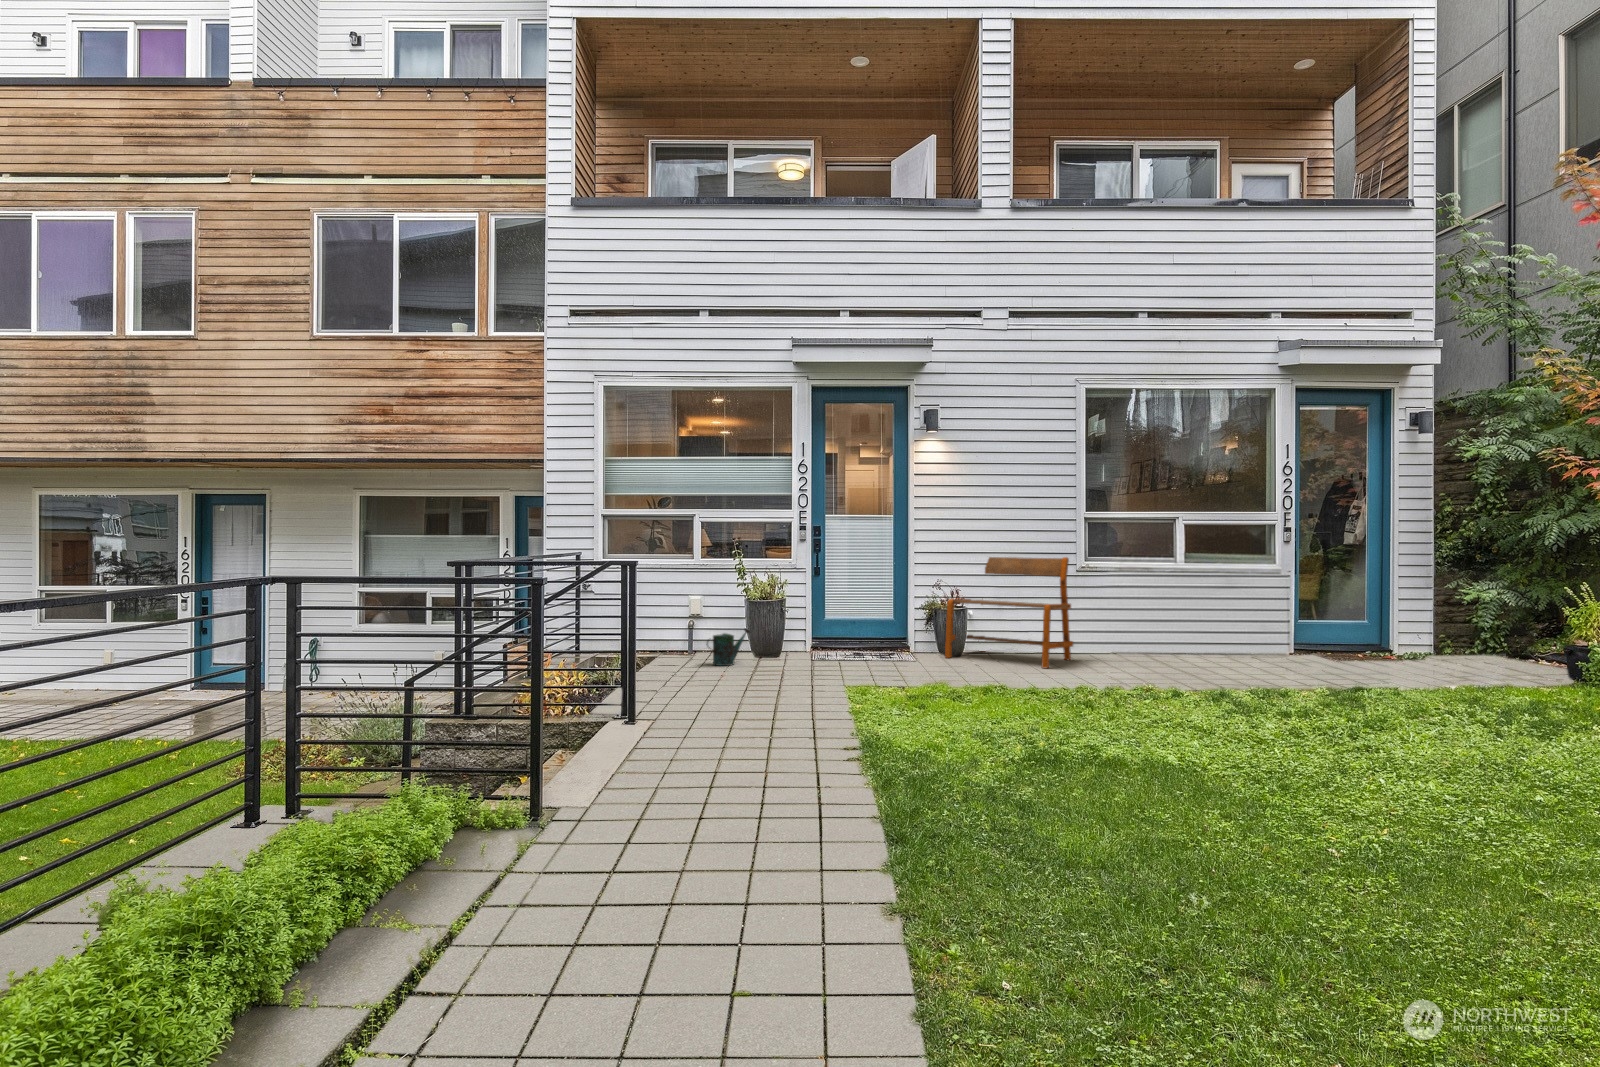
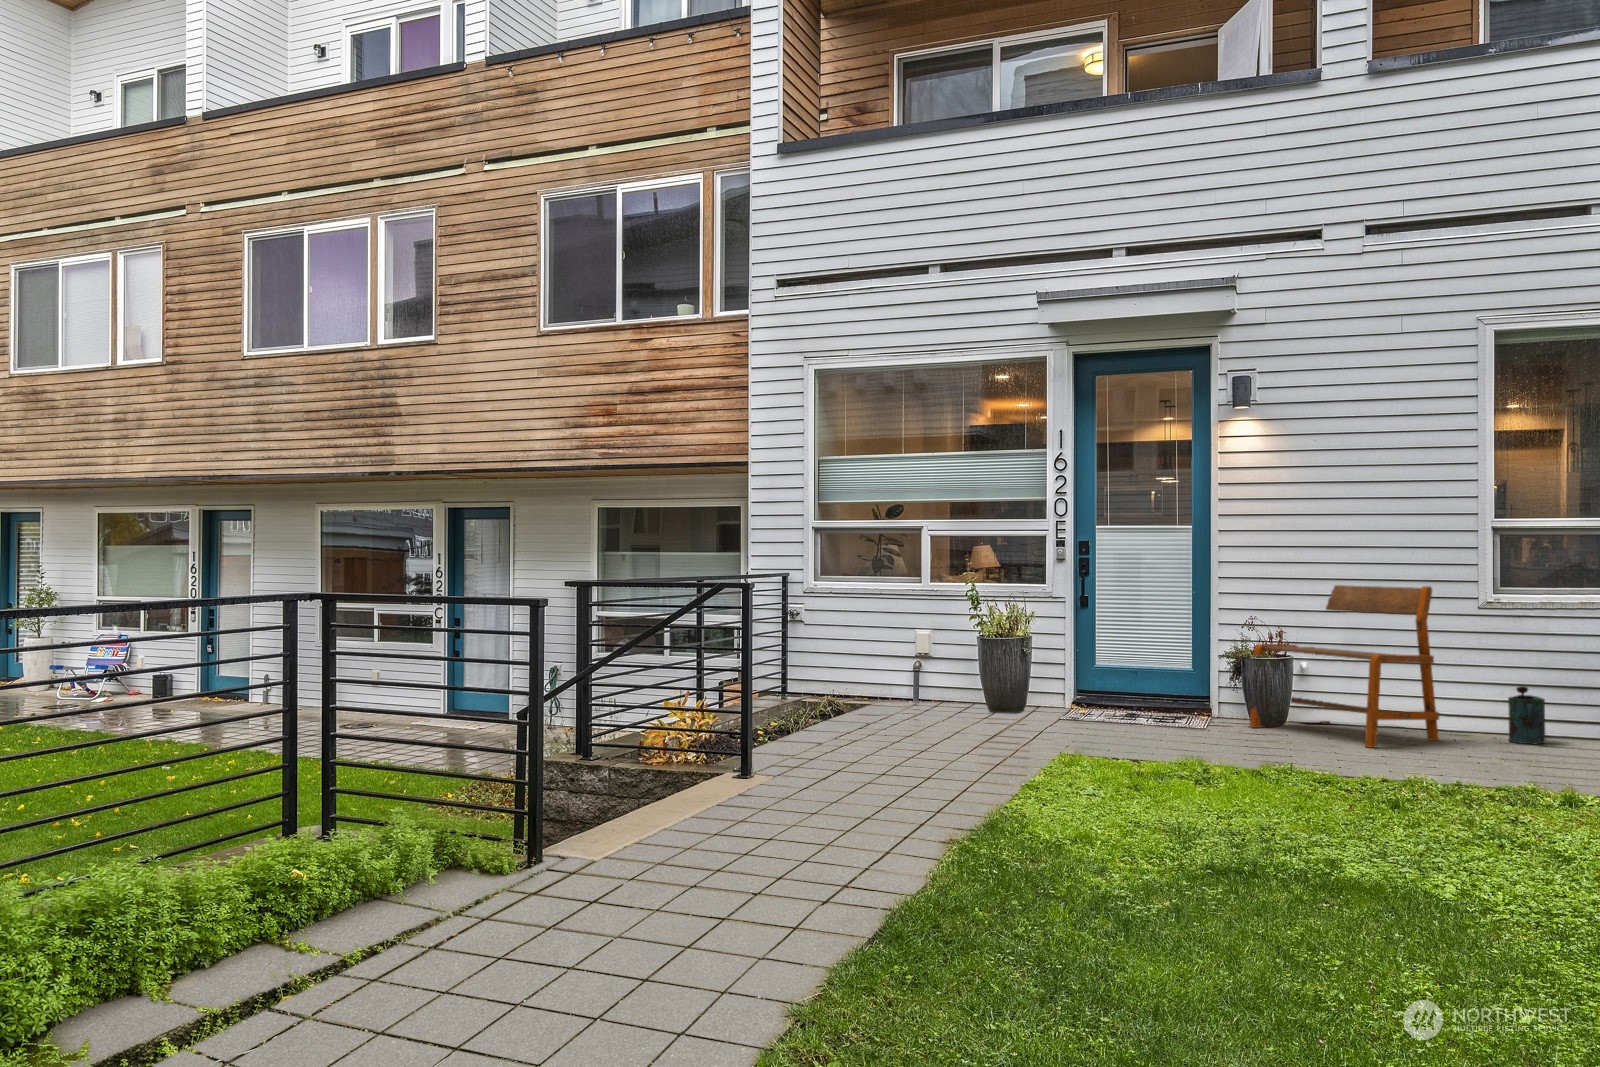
watering can: present [706,629,750,666] -> present [1508,686,1545,744]

